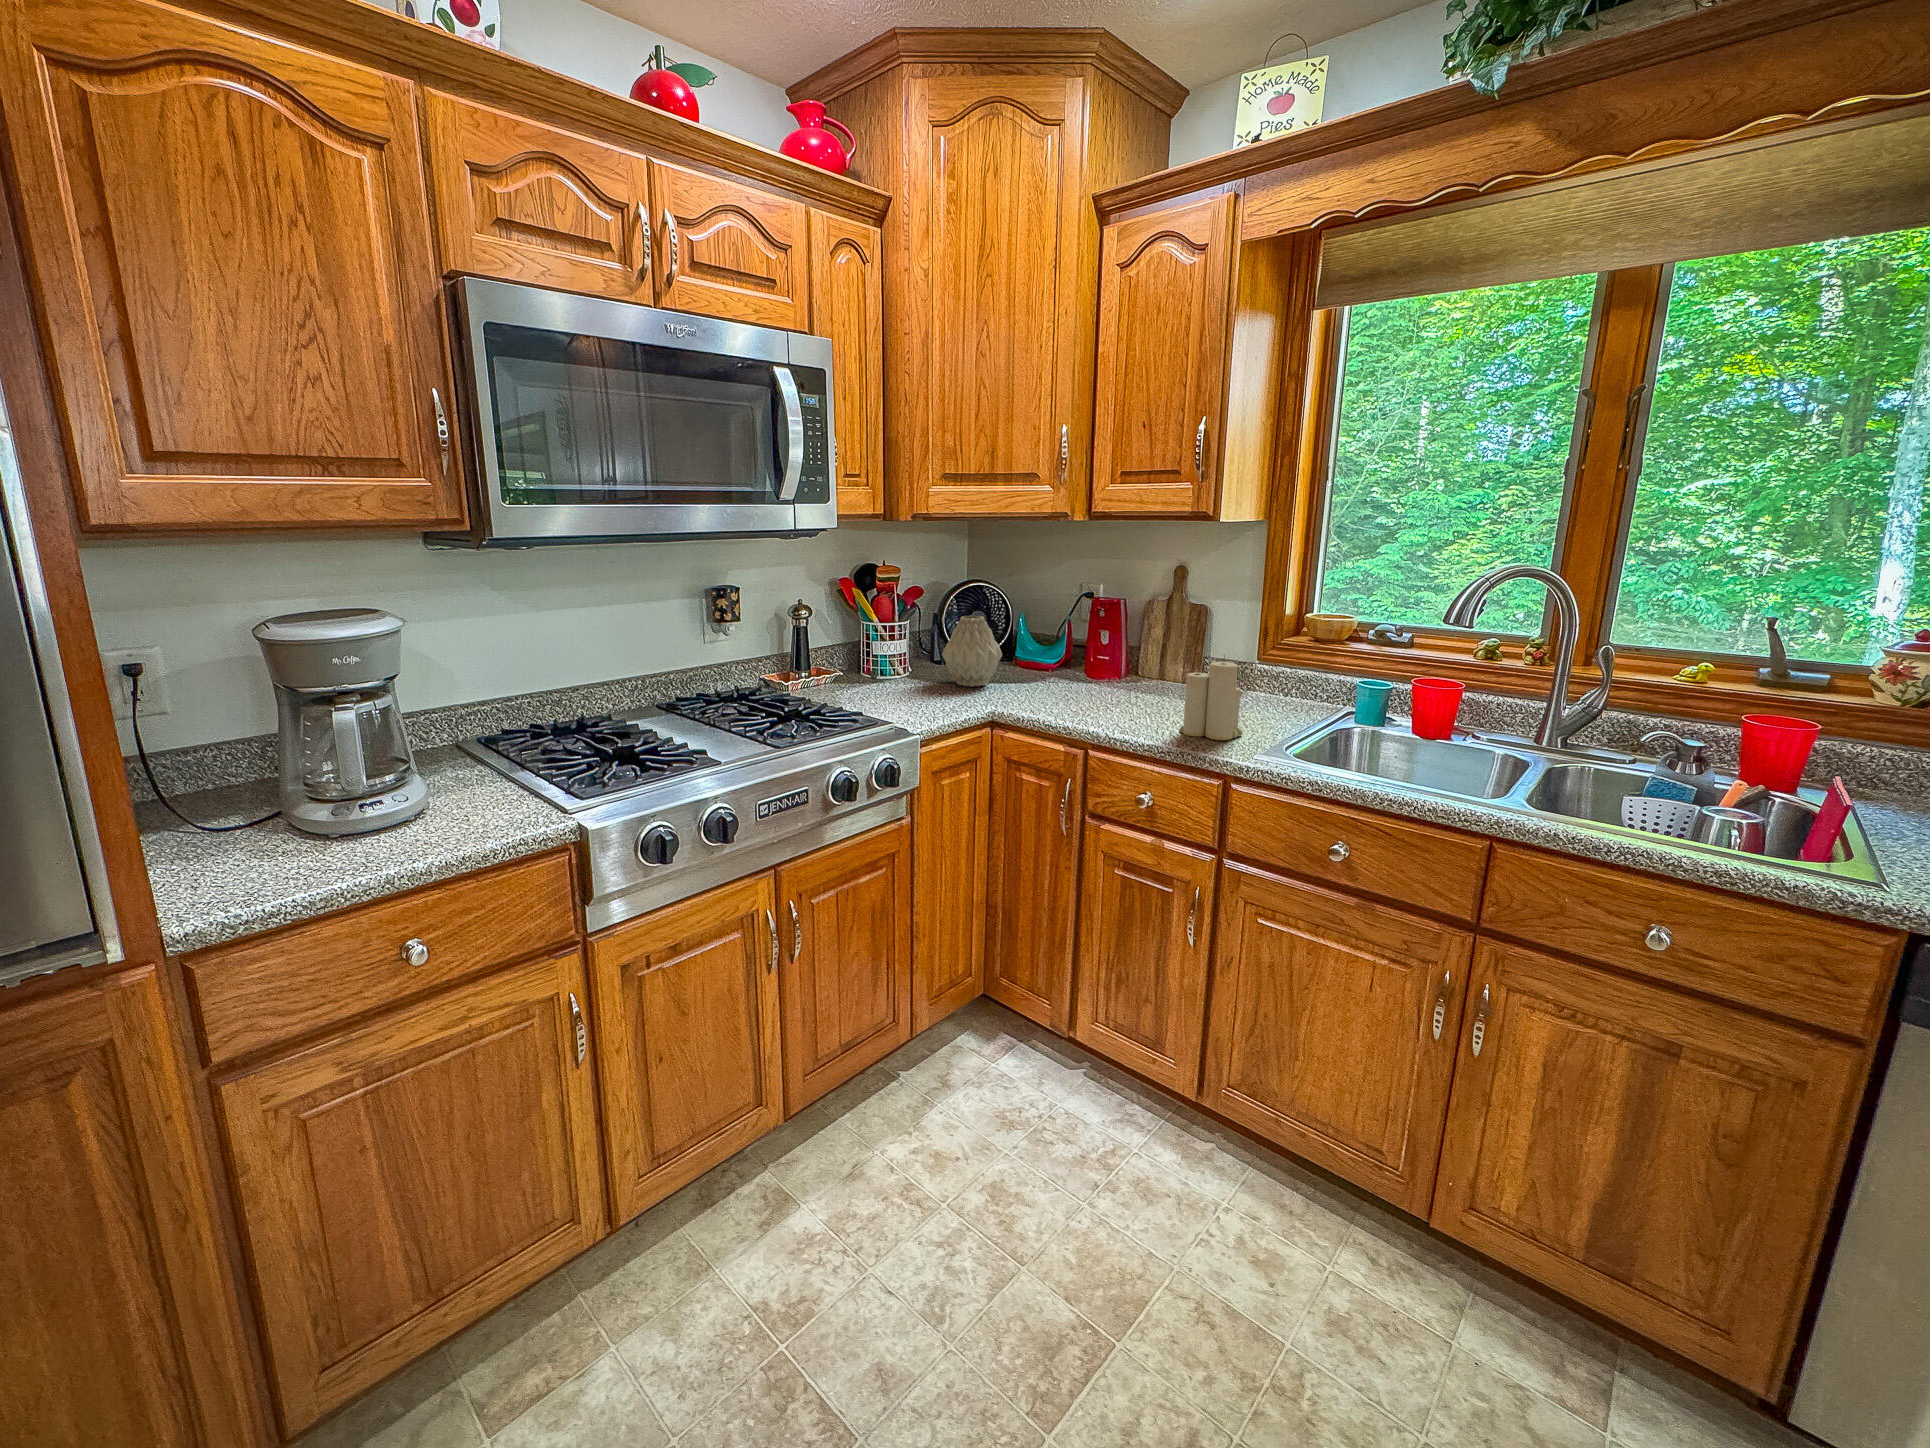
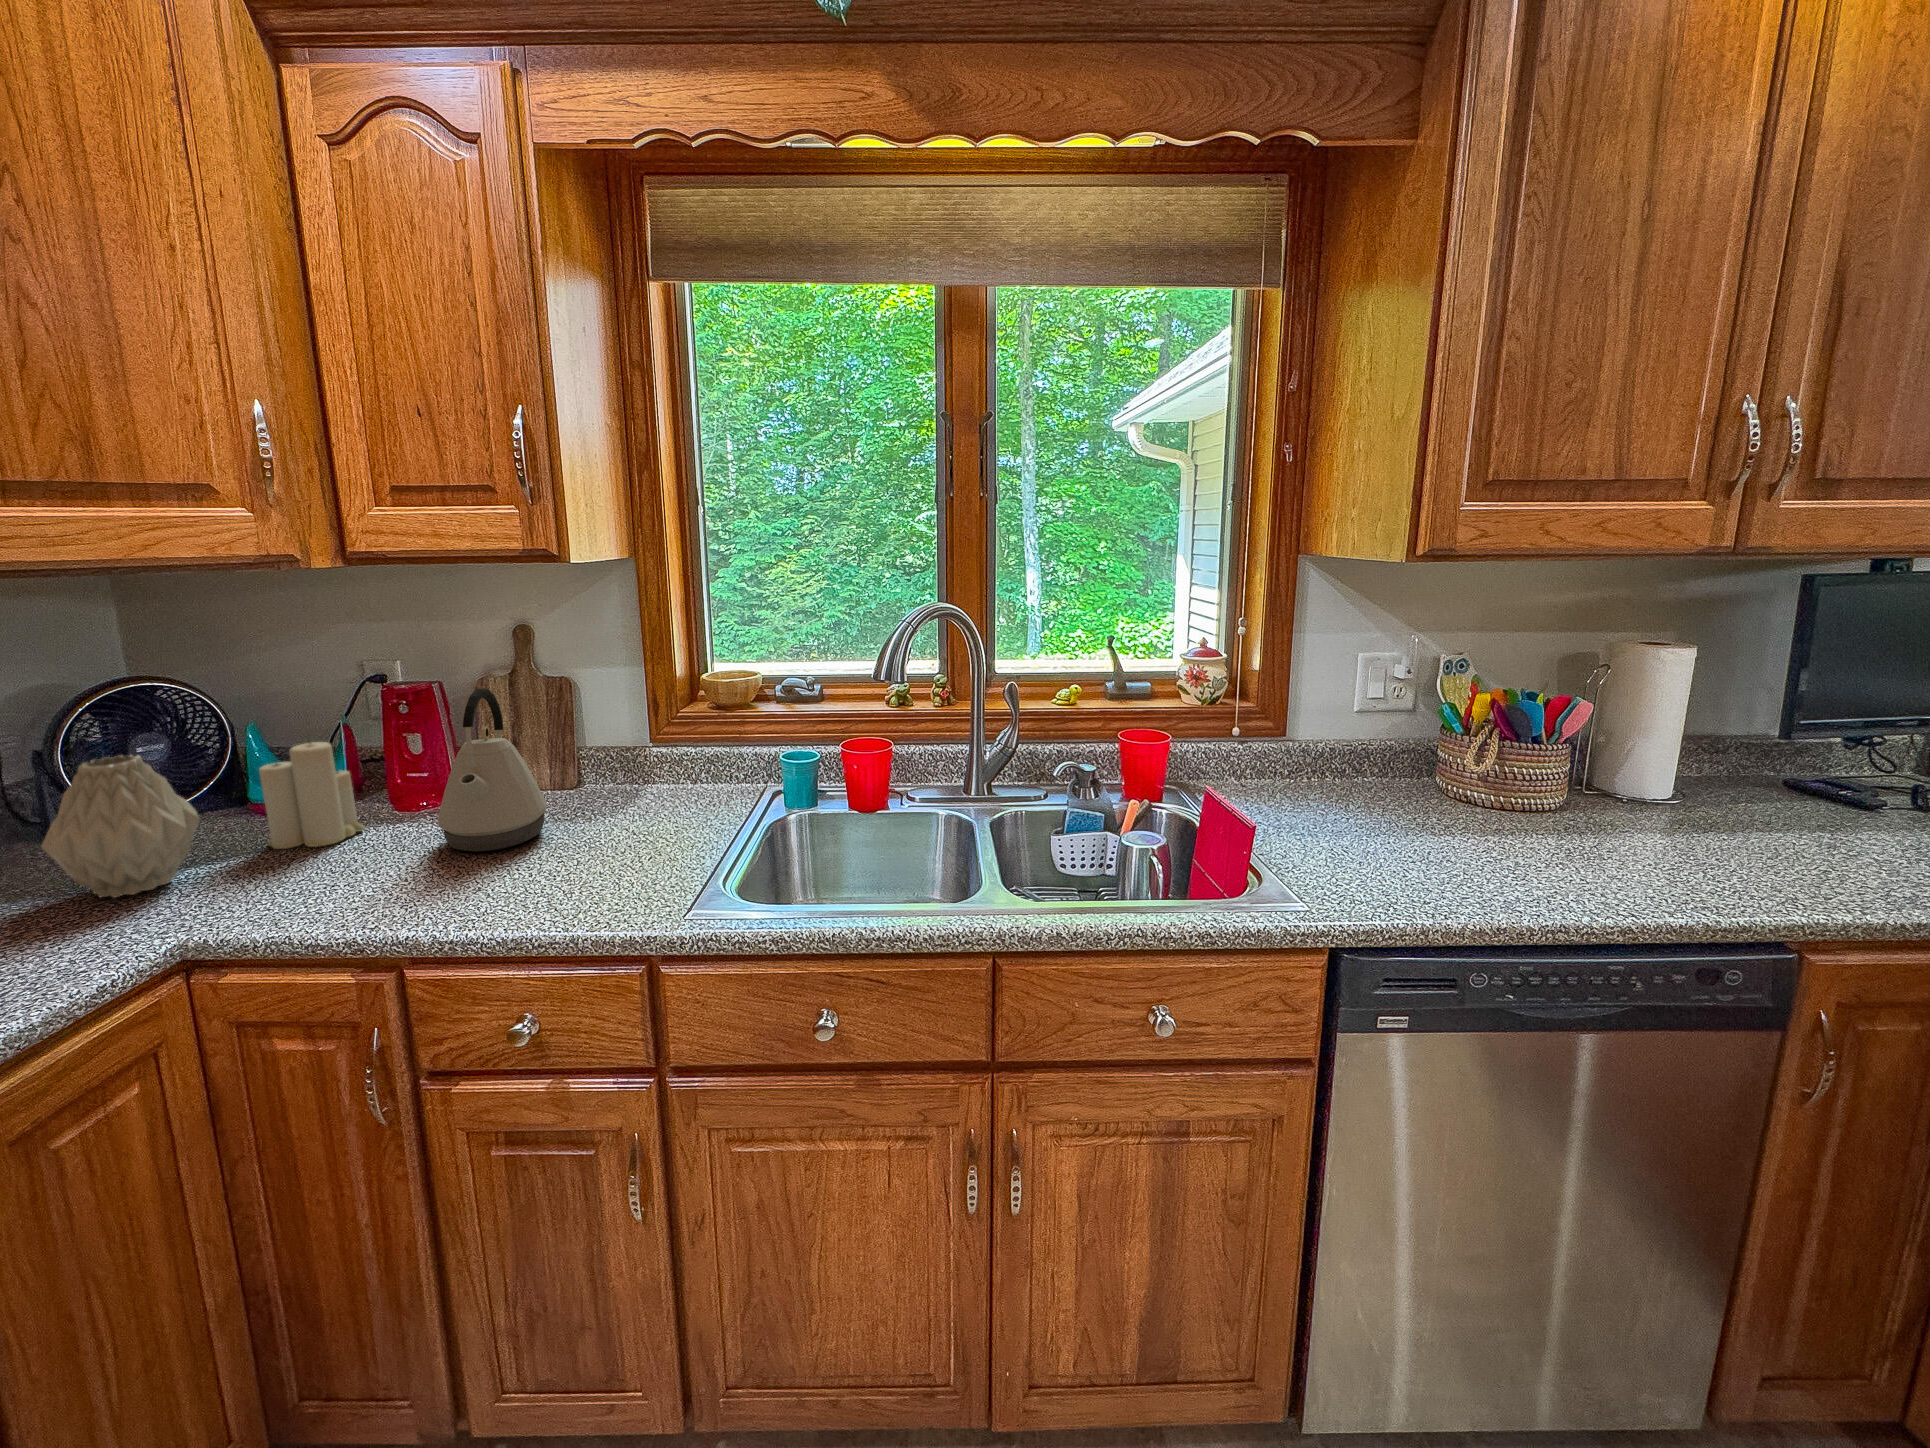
kettle: none [1114,601,1179,704] -> present [438,688,547,852]
candle: present [1179,655,1243,740] -> present [259,742,364,849]

